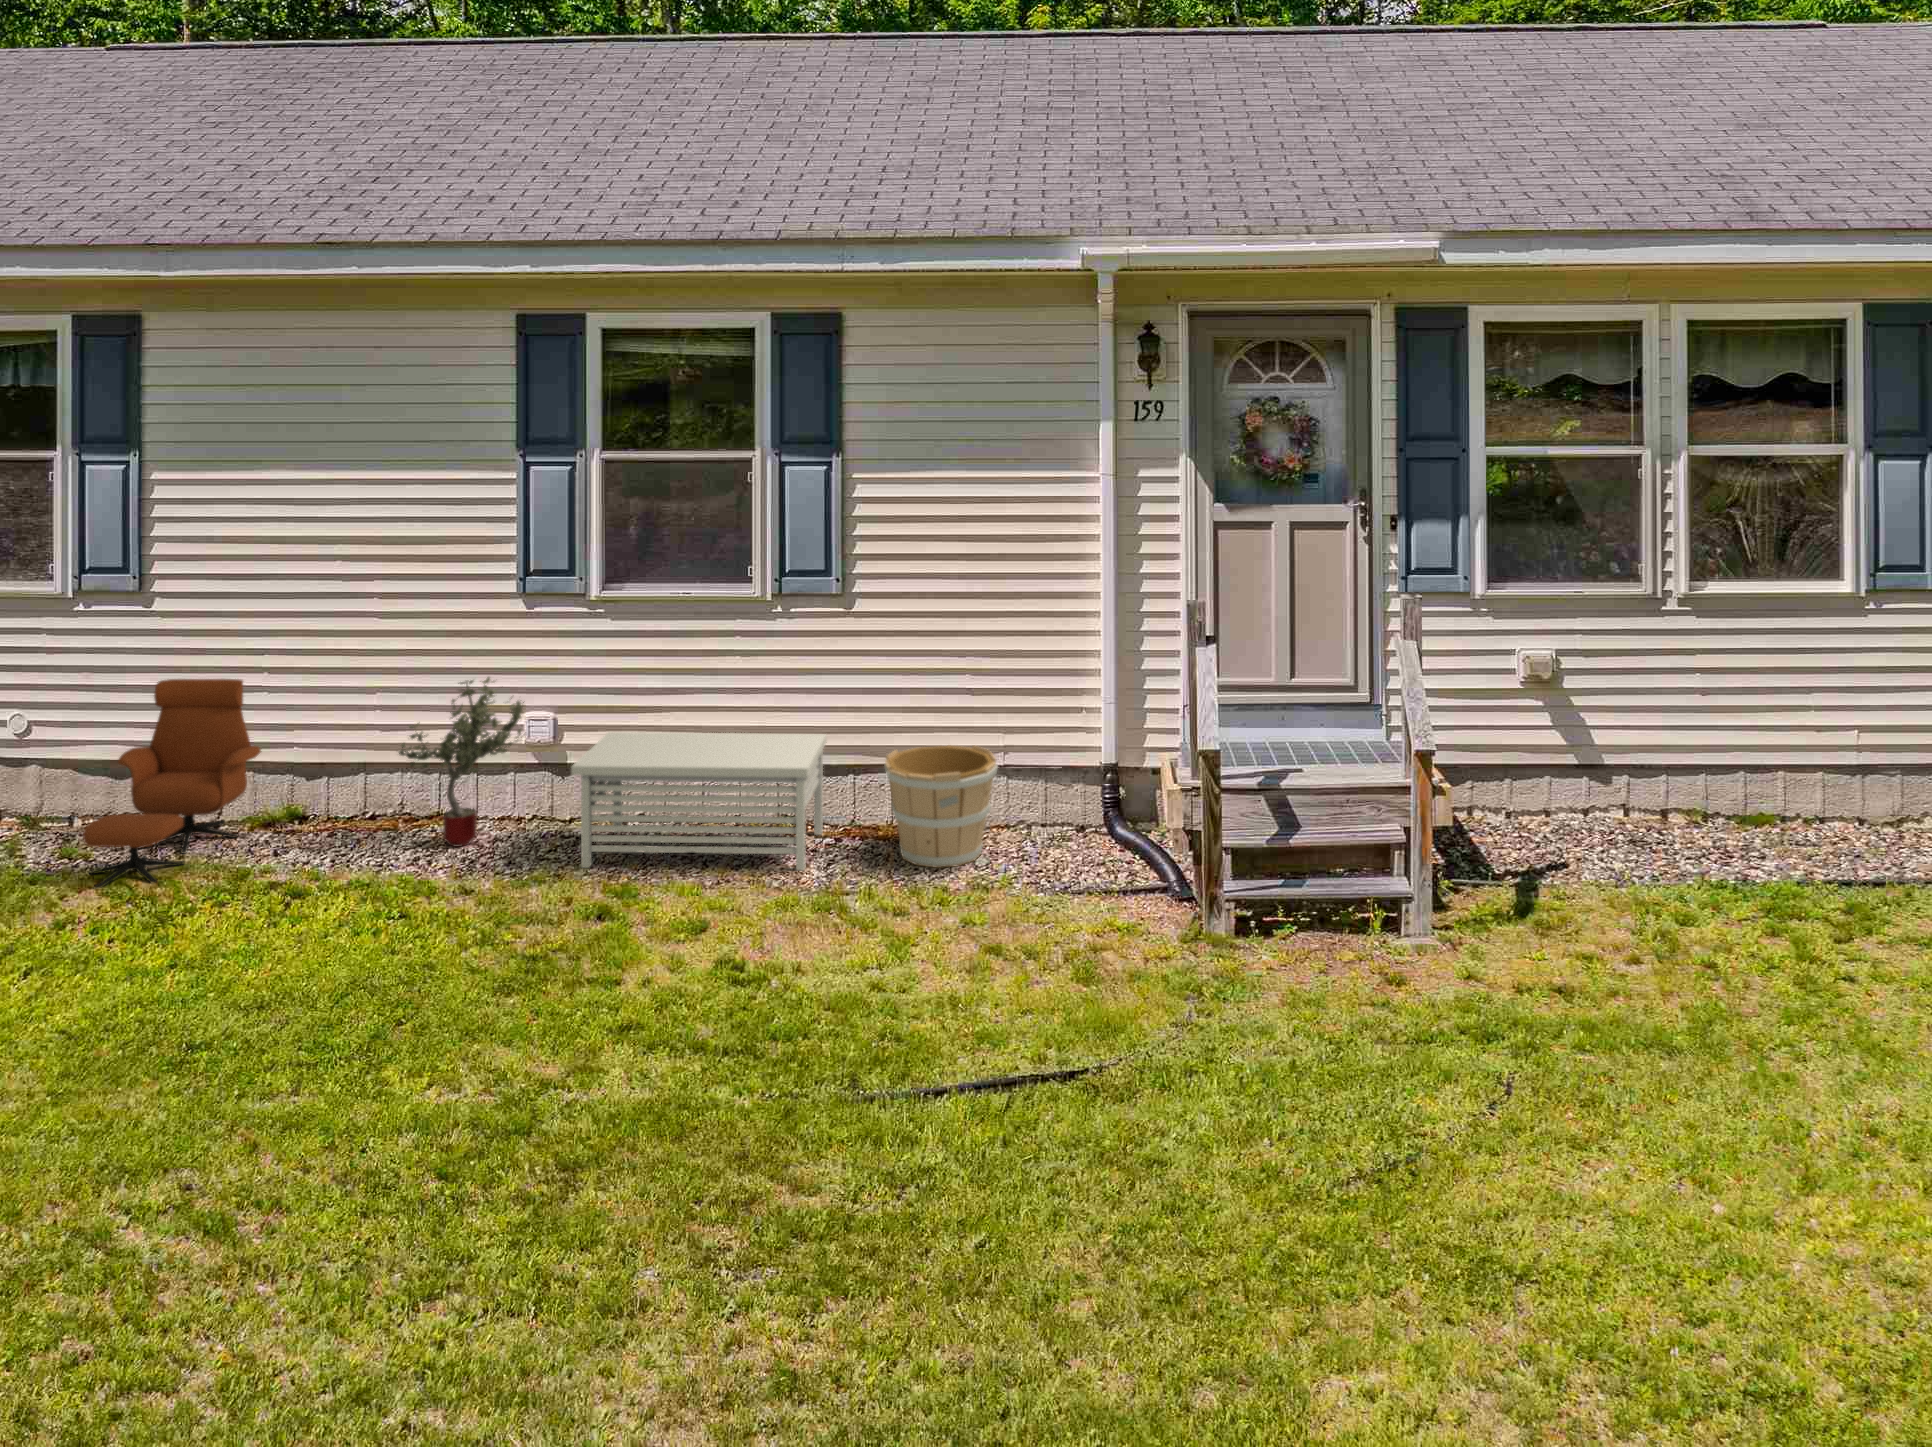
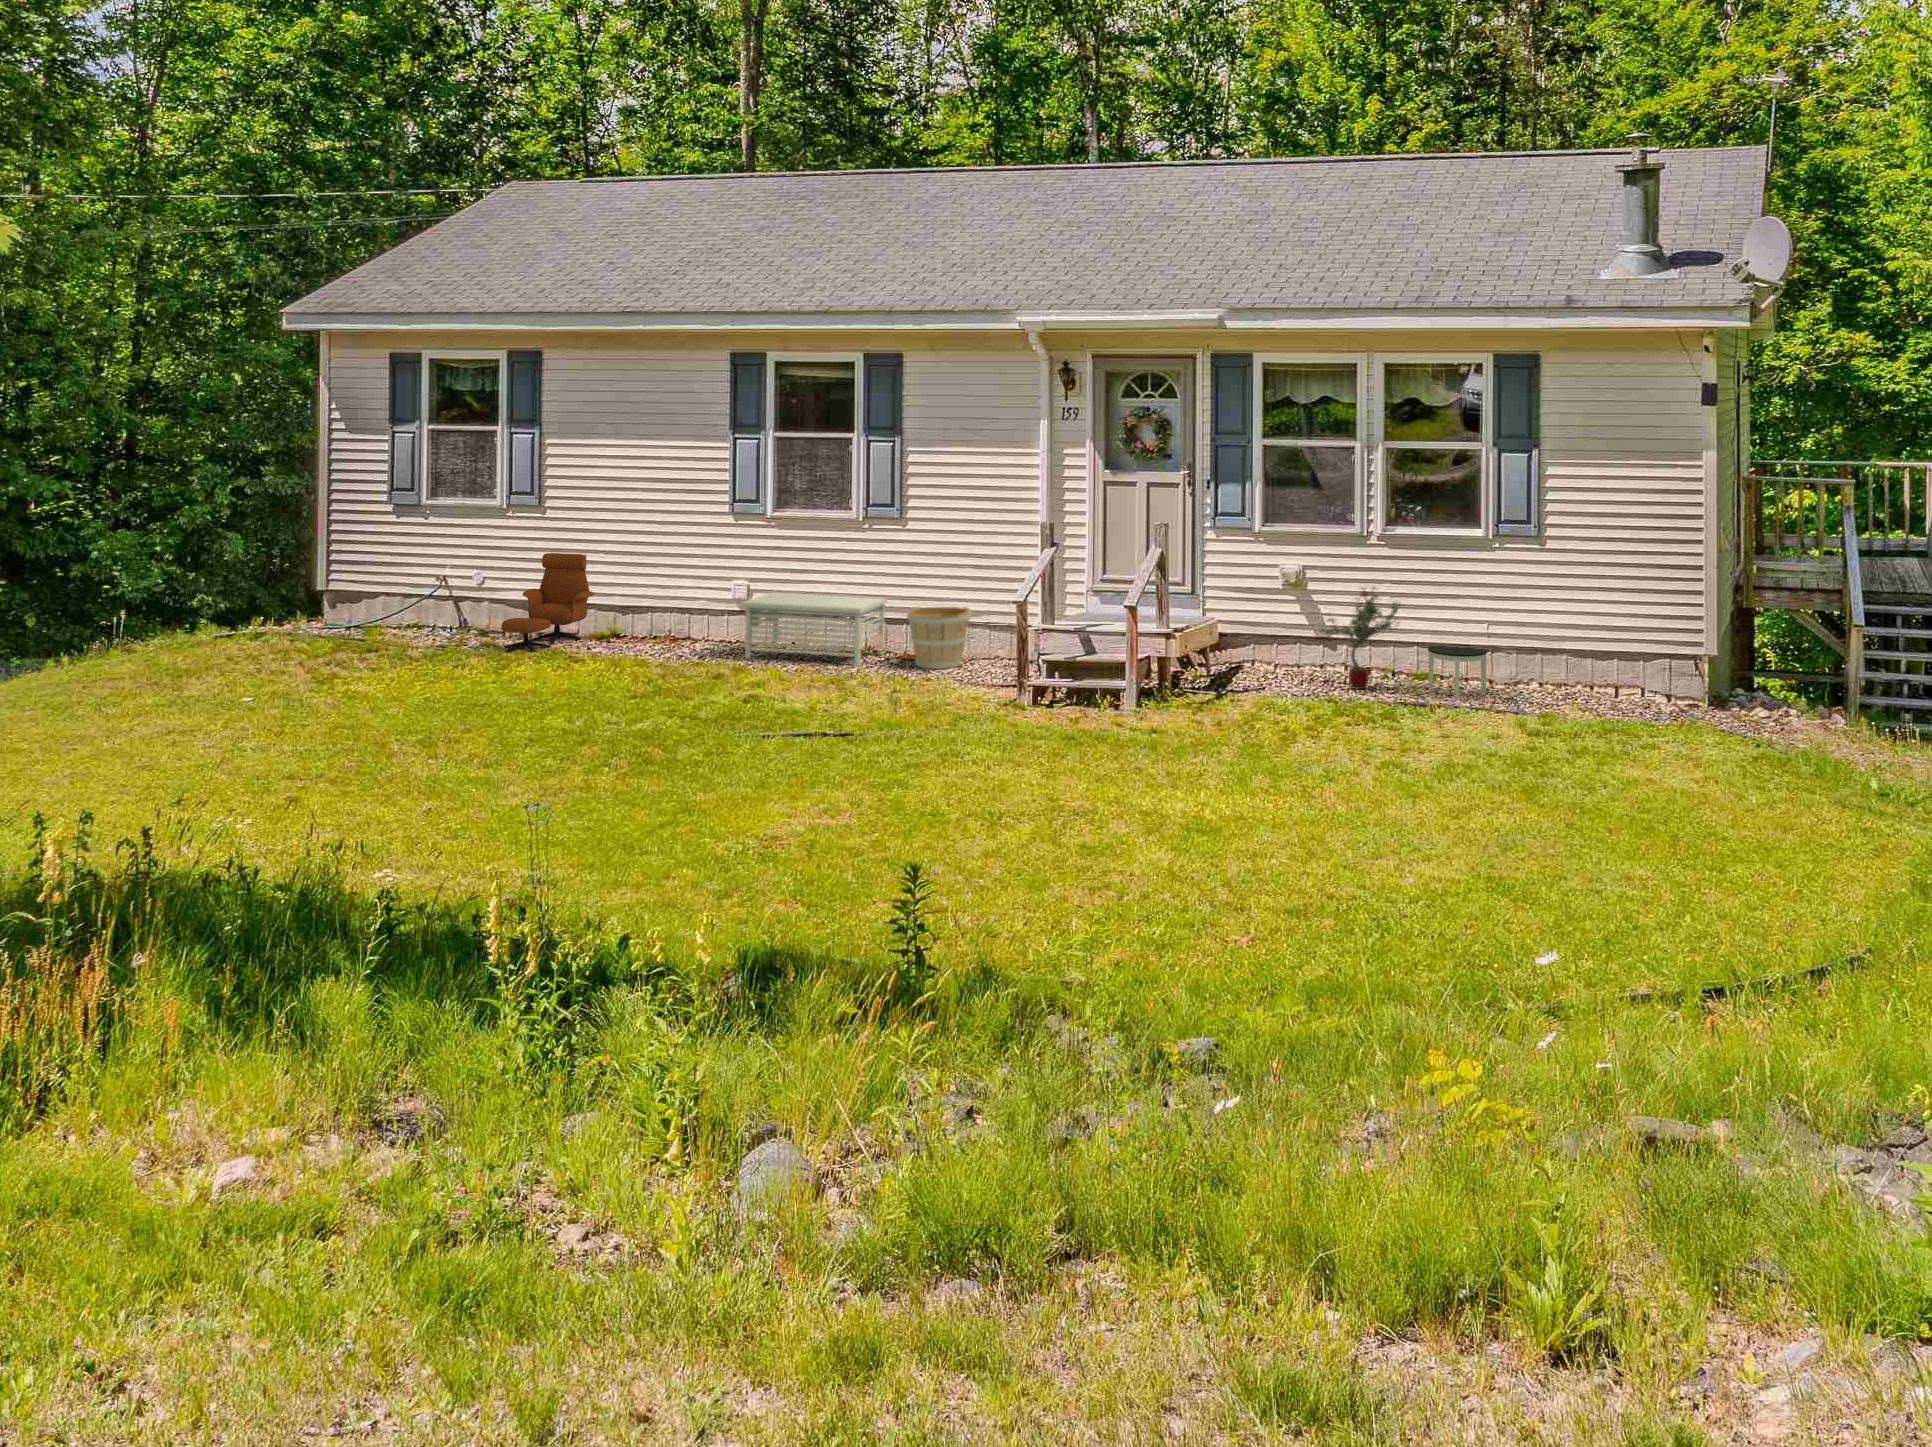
potted tree: present [399,677,524,847] -> present [1320,587,1399,689]
round table: none [1785,770,1895,874] -> present [1428,646,1487,700]

